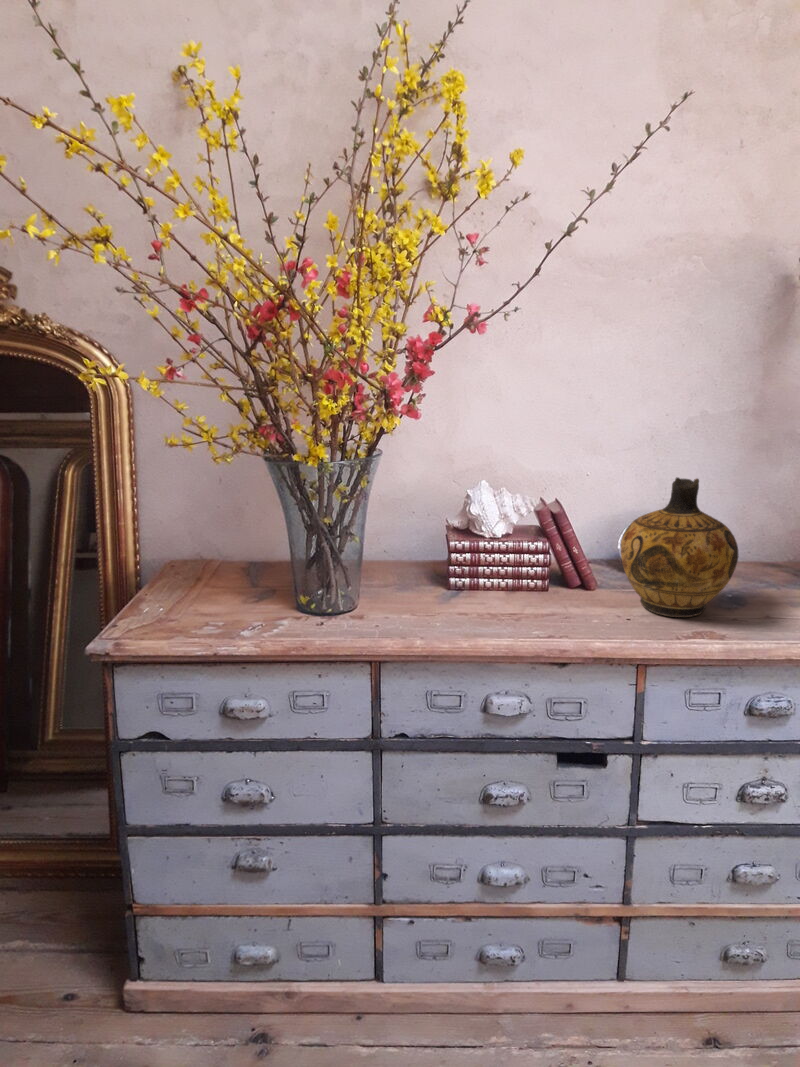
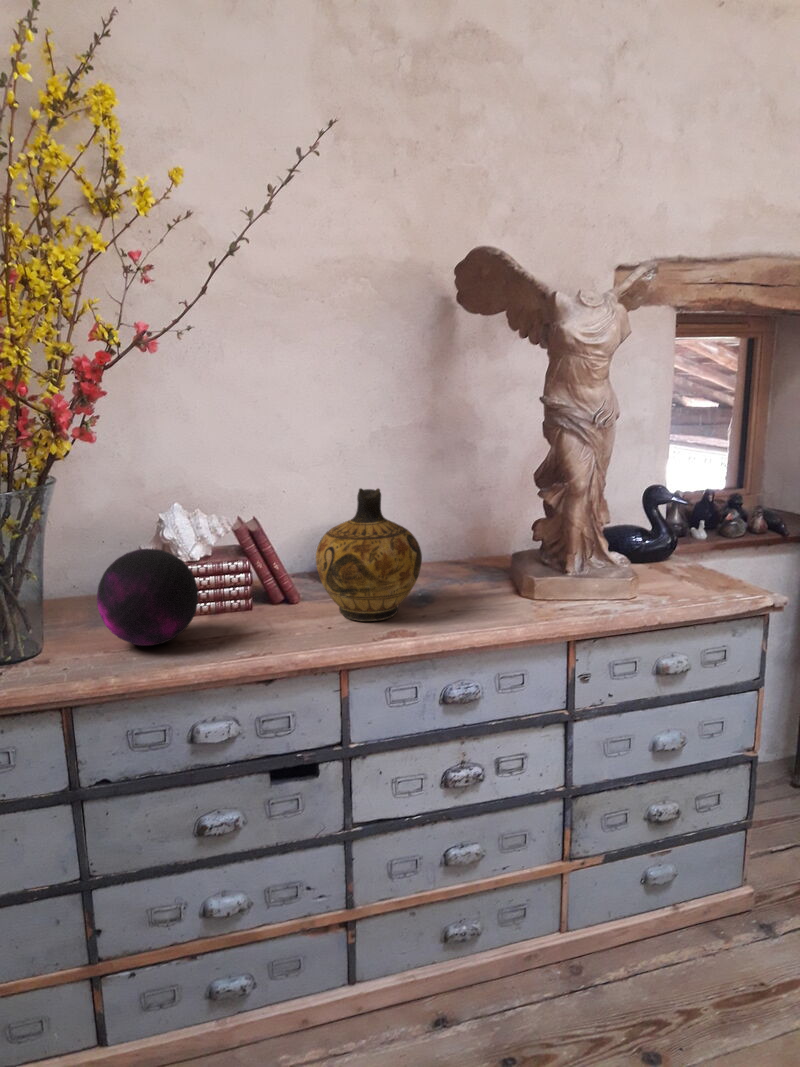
decorative orb: none [409,522,502,615] -> present [97,549,198,646]

